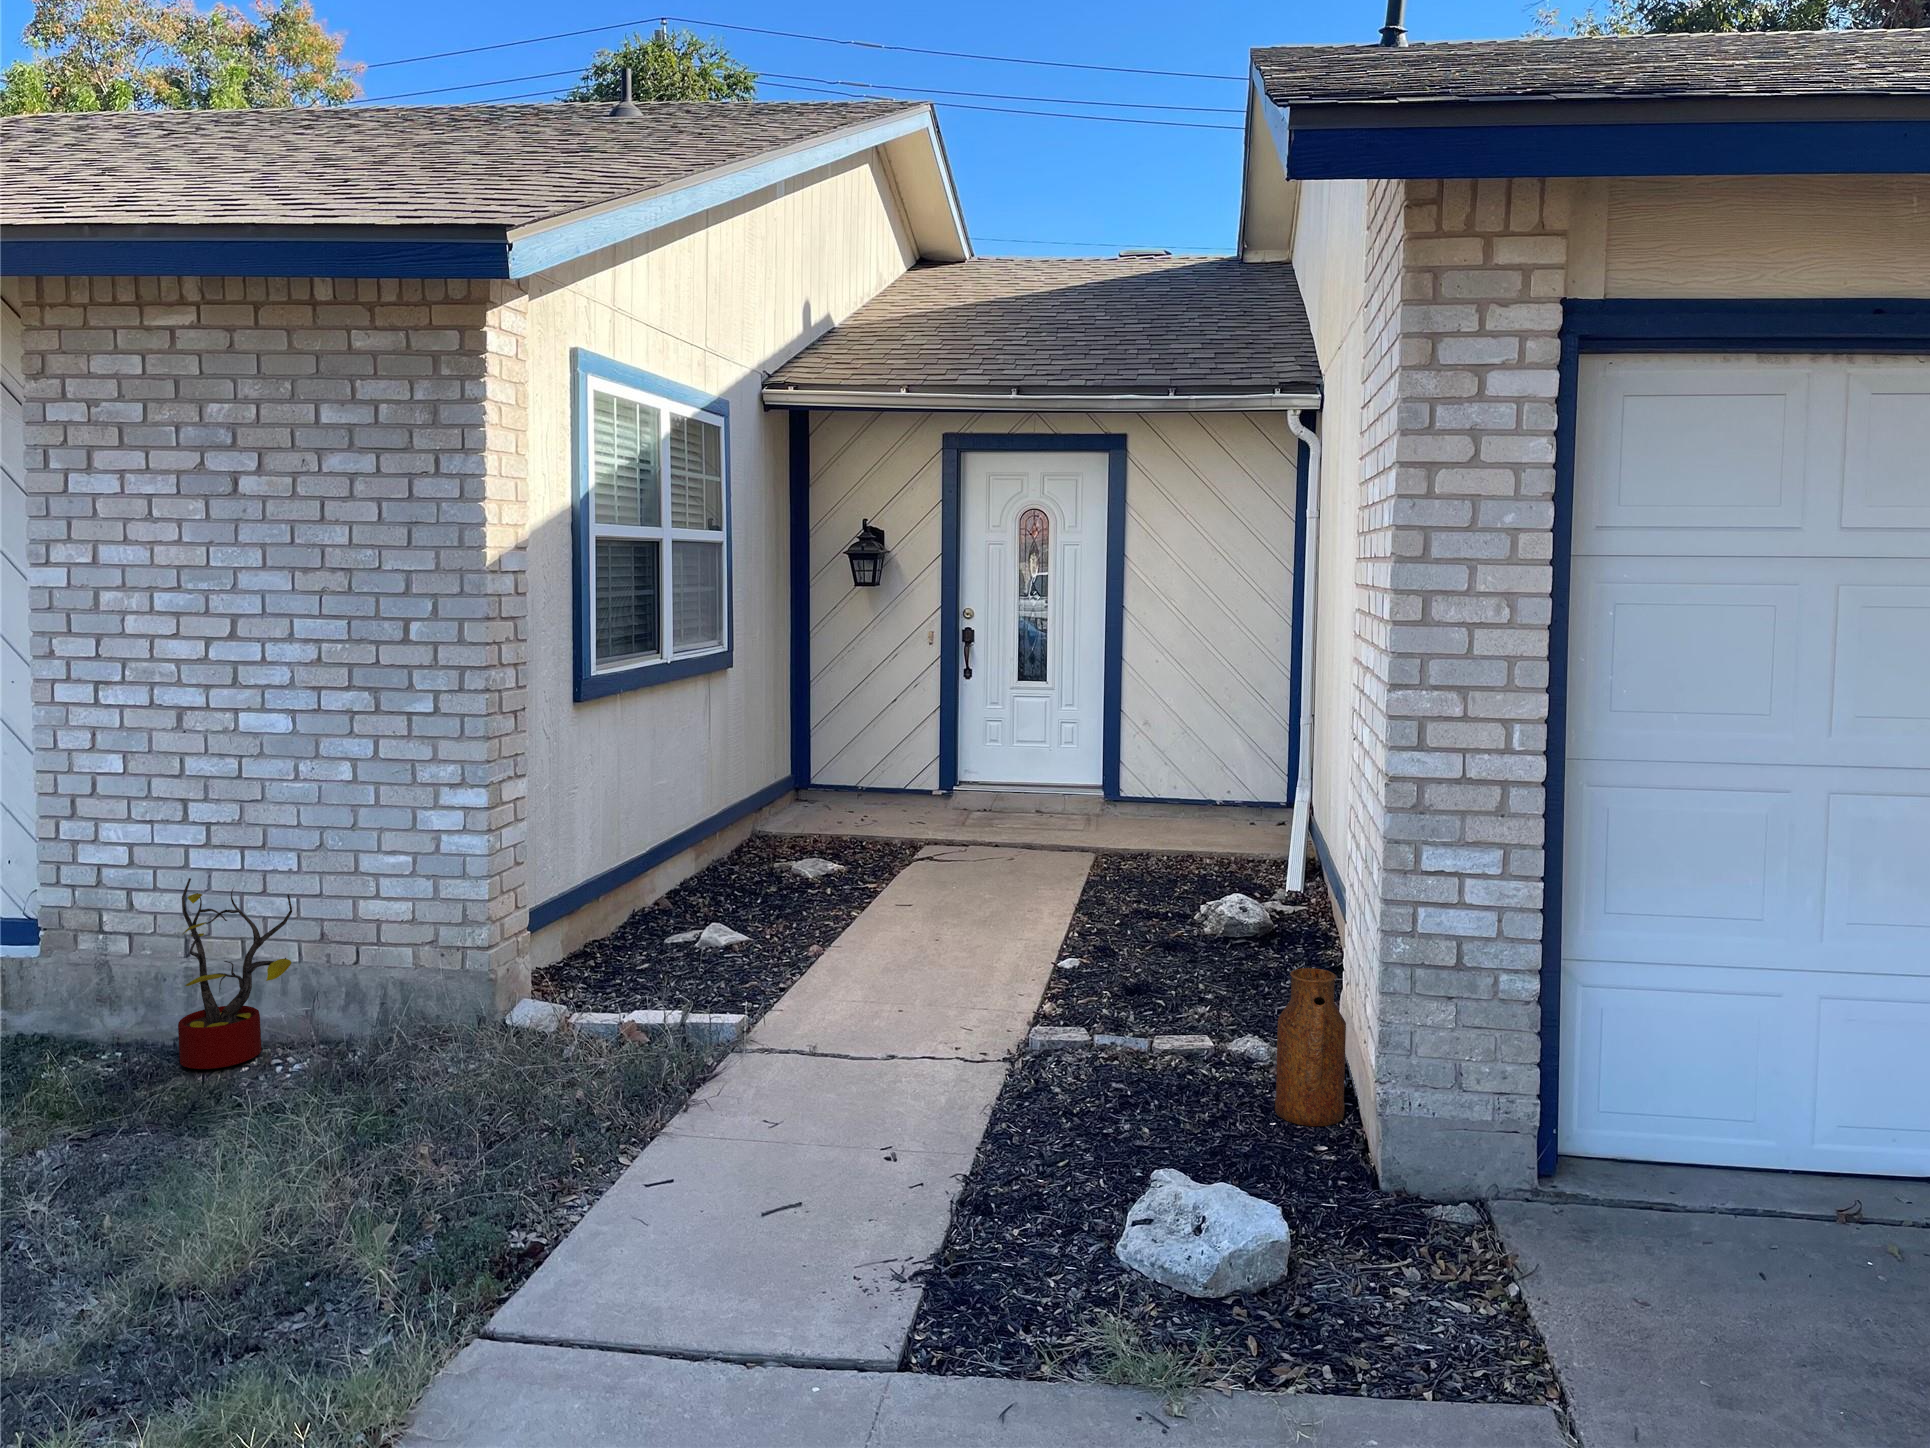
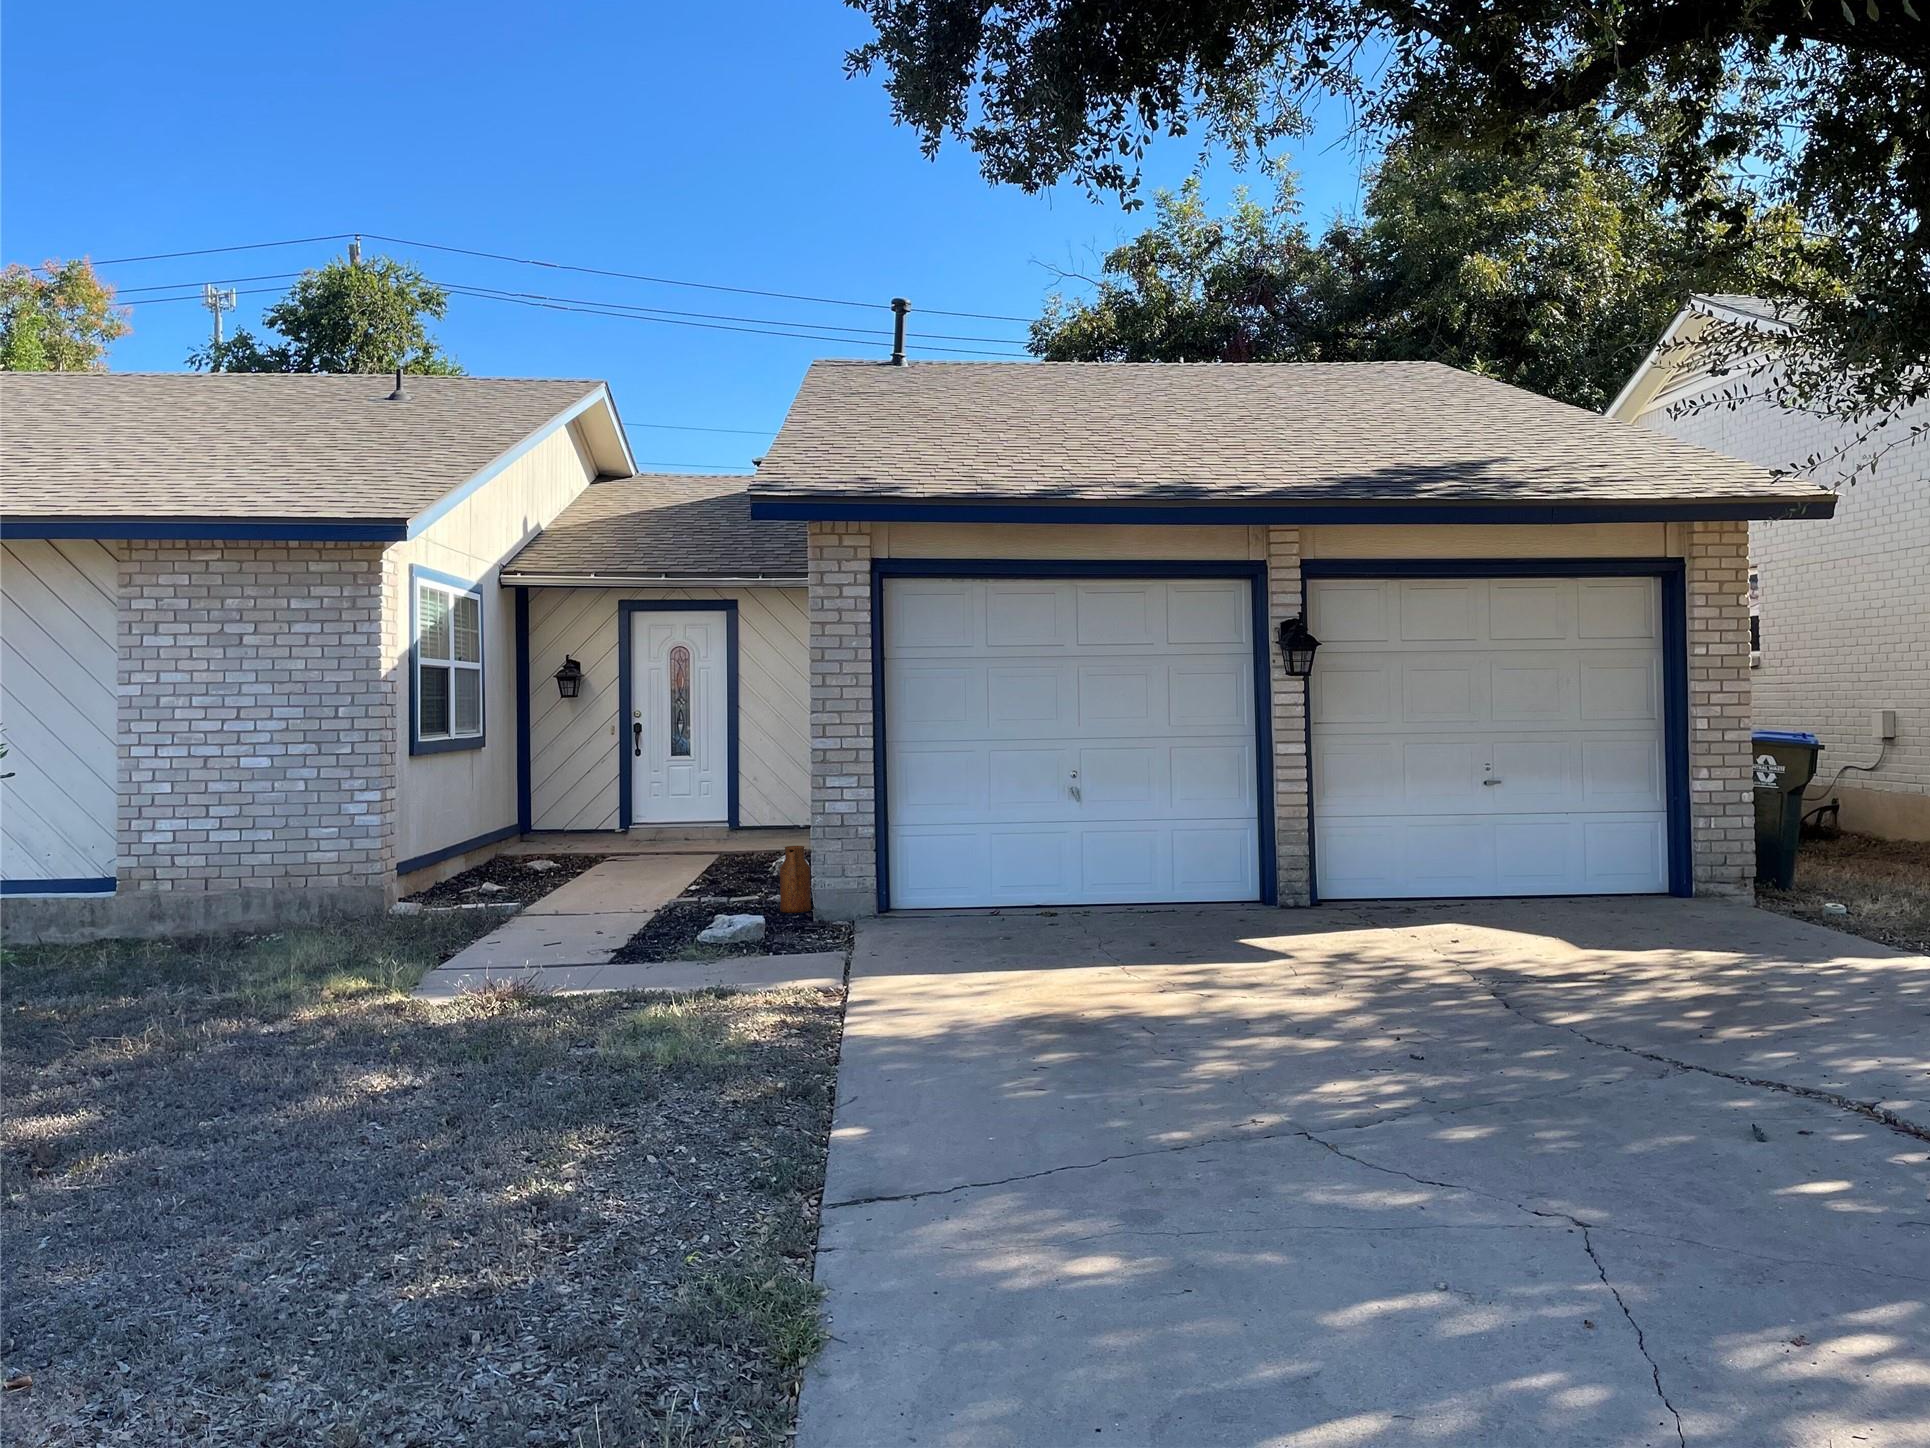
decorative plant: present [178,878,292,1069] -> none [211,844,285,936]

